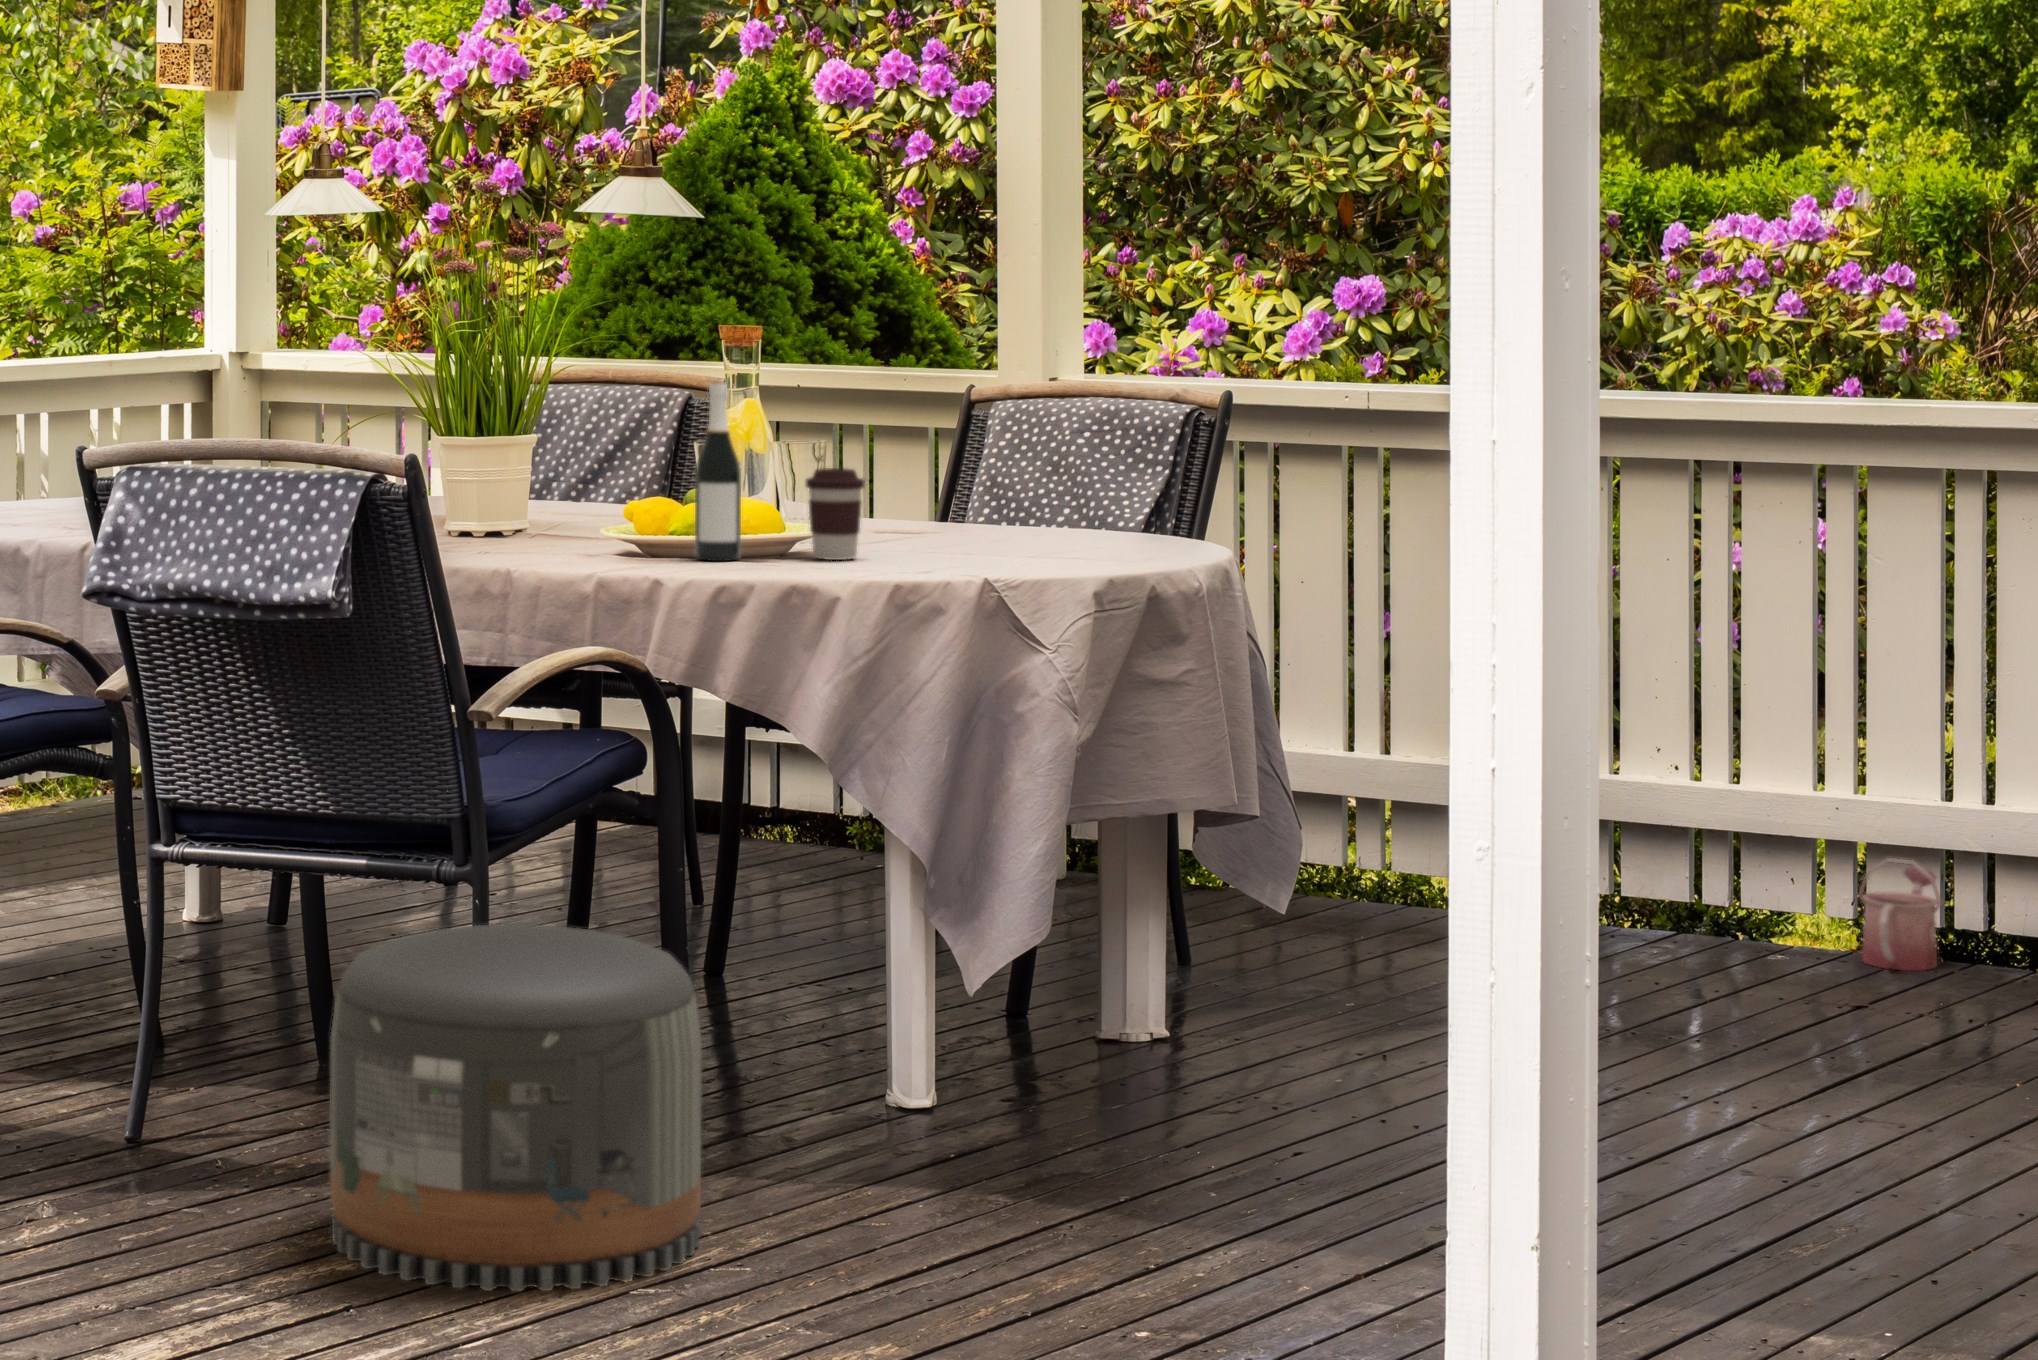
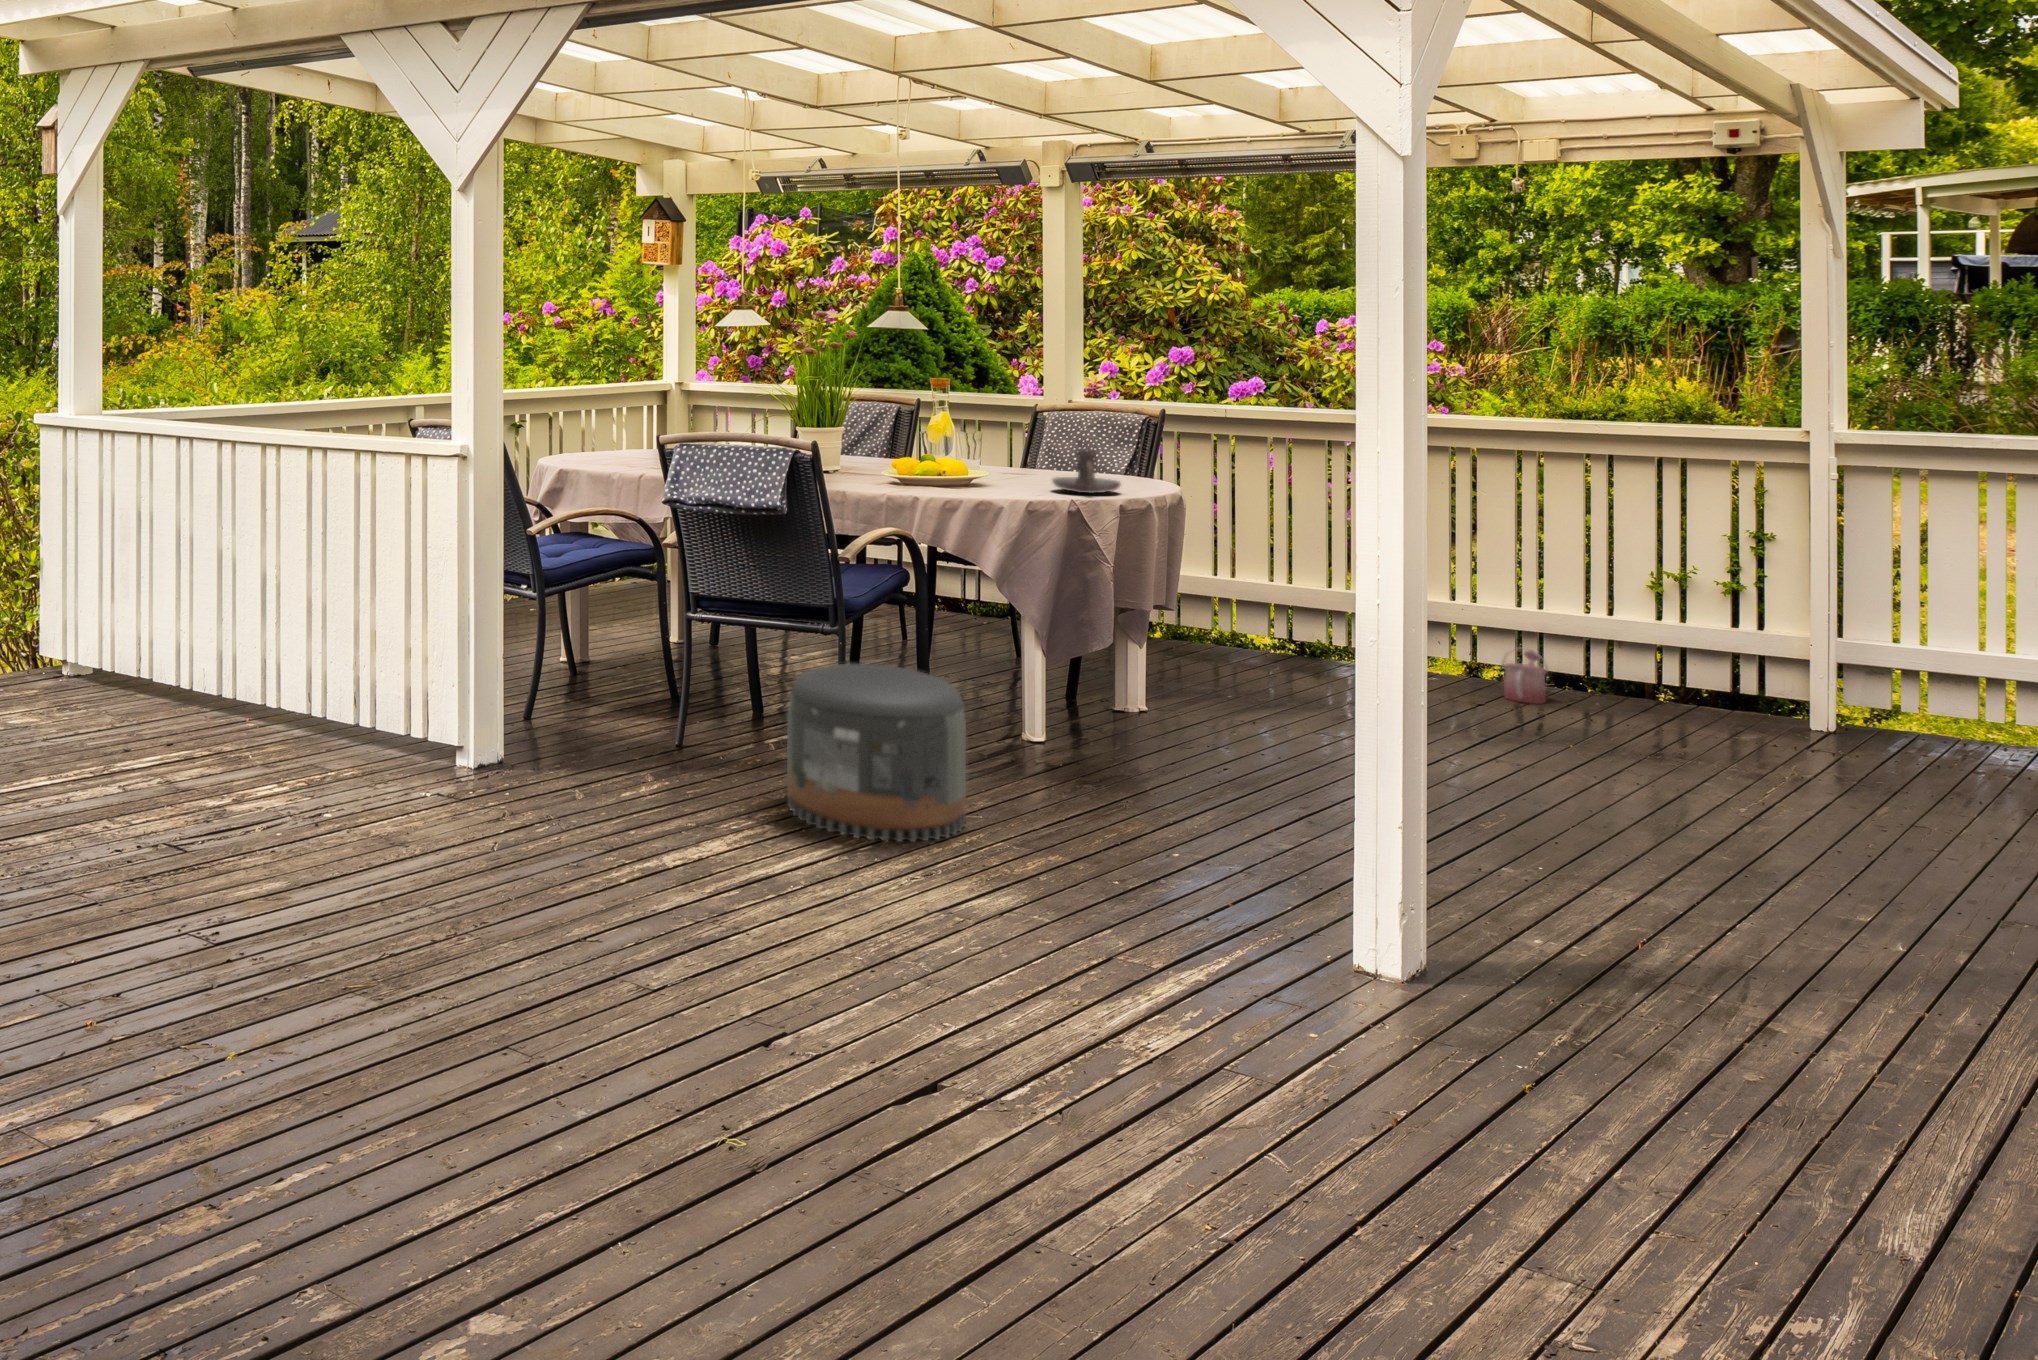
wine bottle: present [695,381,741,561] -> none [928,407,950,491]
candle holder: none [950,466,1087,558] -> present [1052,449,1120,493]
coffee cup: present [805,468,865,560] -> none [982,449,1011,492]

